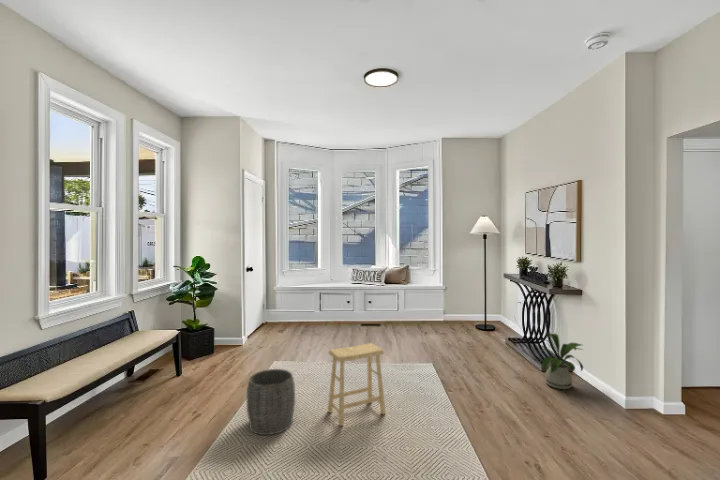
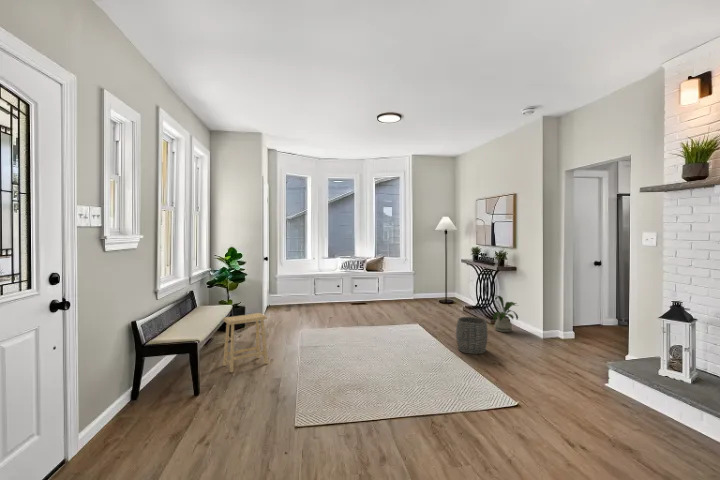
footstool: present [328,343,386,426] -> present [223,313,268,373]
woven basket: present [247,369,295,435] -> present [456,317,488,354]

